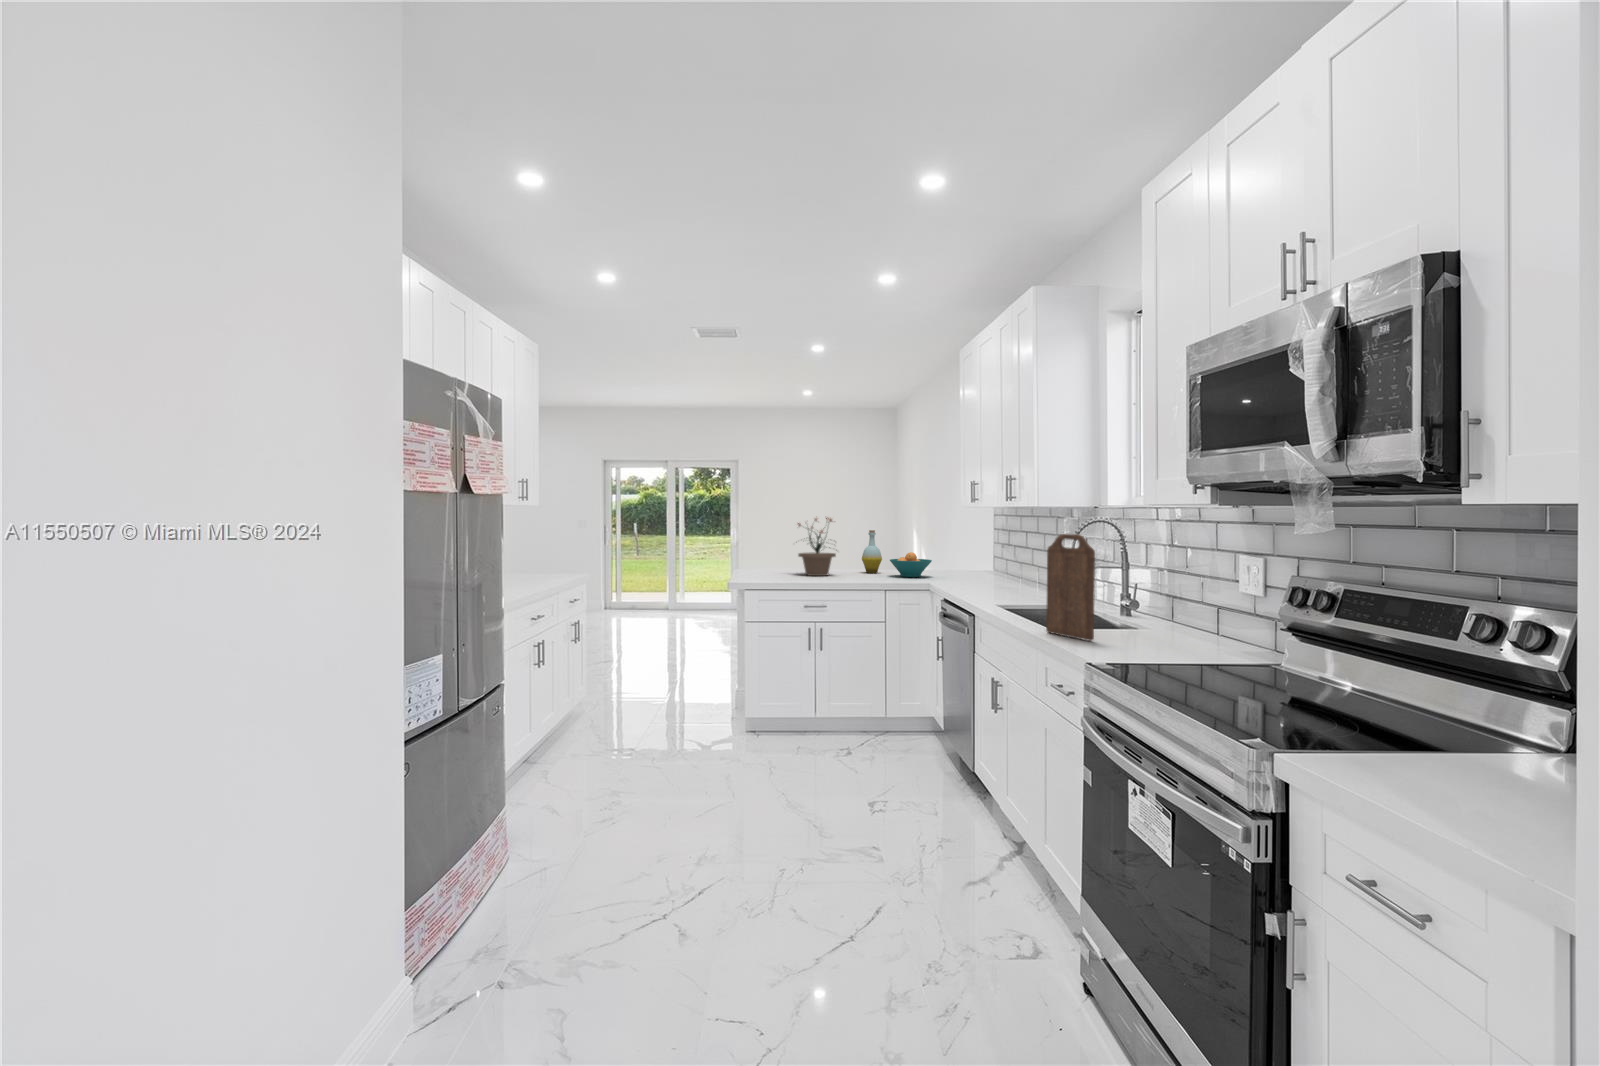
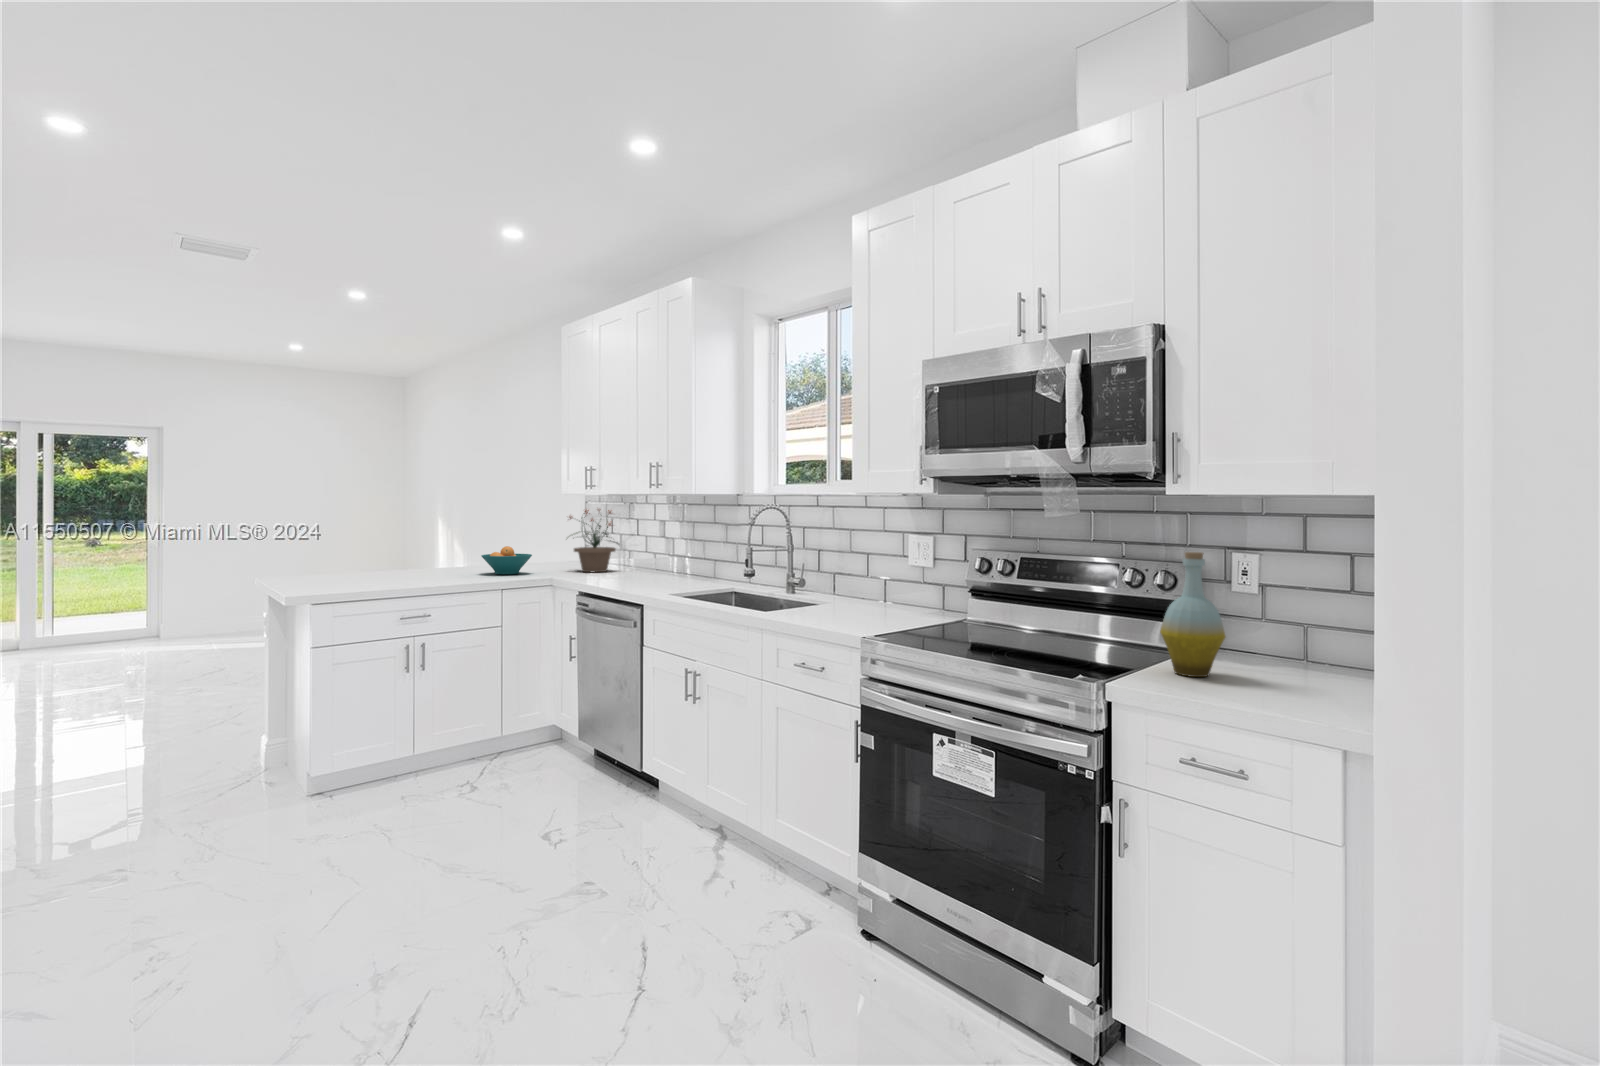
potted plant: present [798,518,836,576] -> present [569,509,619,572]
bottle: present [862,530,882,573] -> present [1160,552,1225,677]
cutting board: present [1046,534,1095,641] -> none [770,522,823,620]

